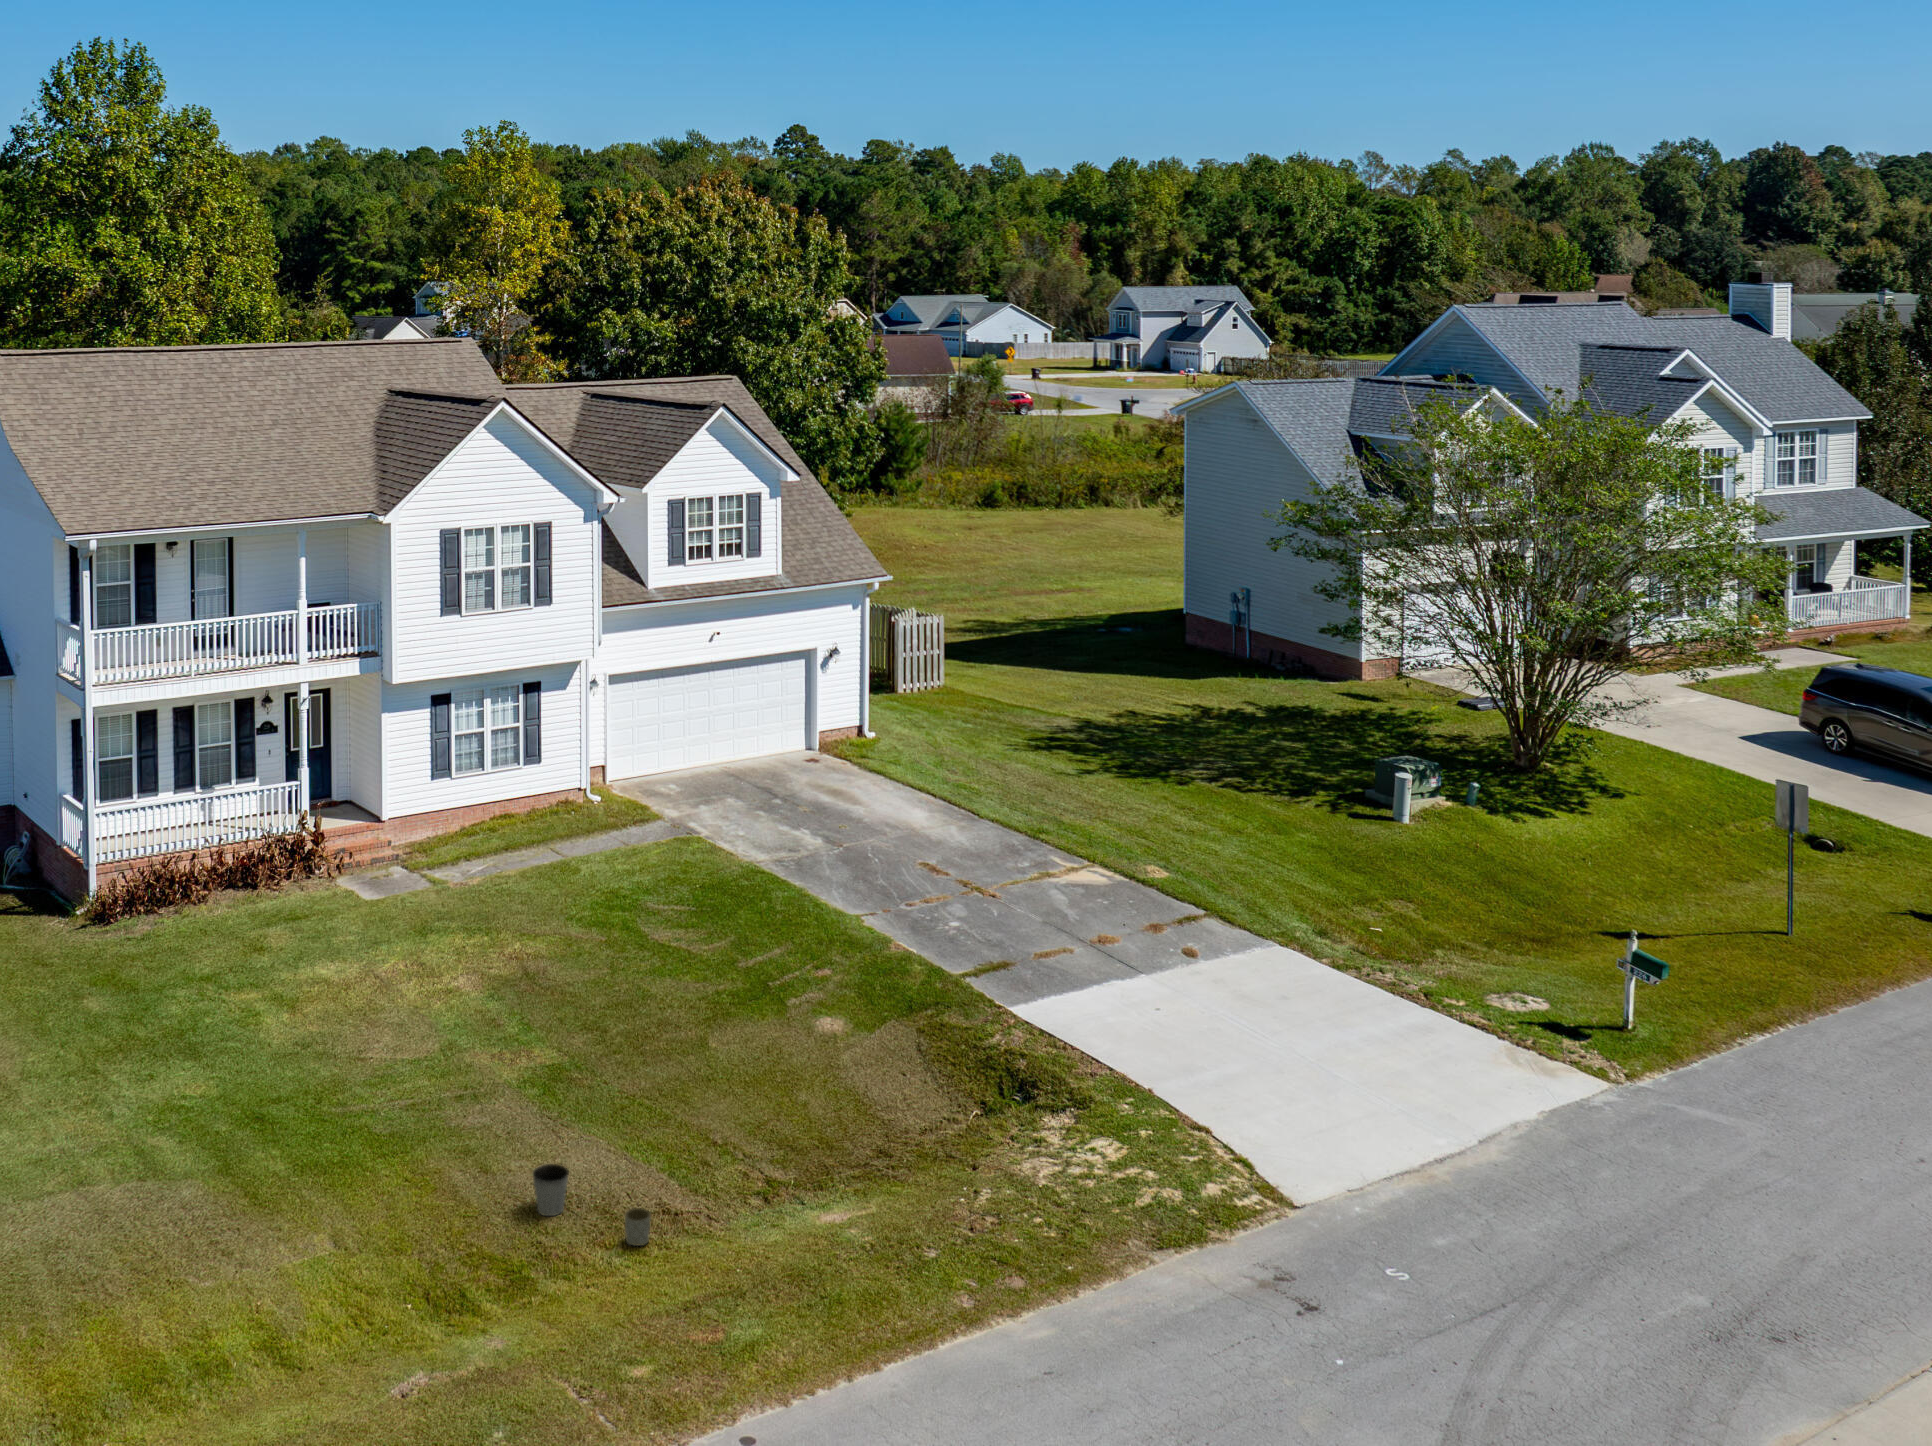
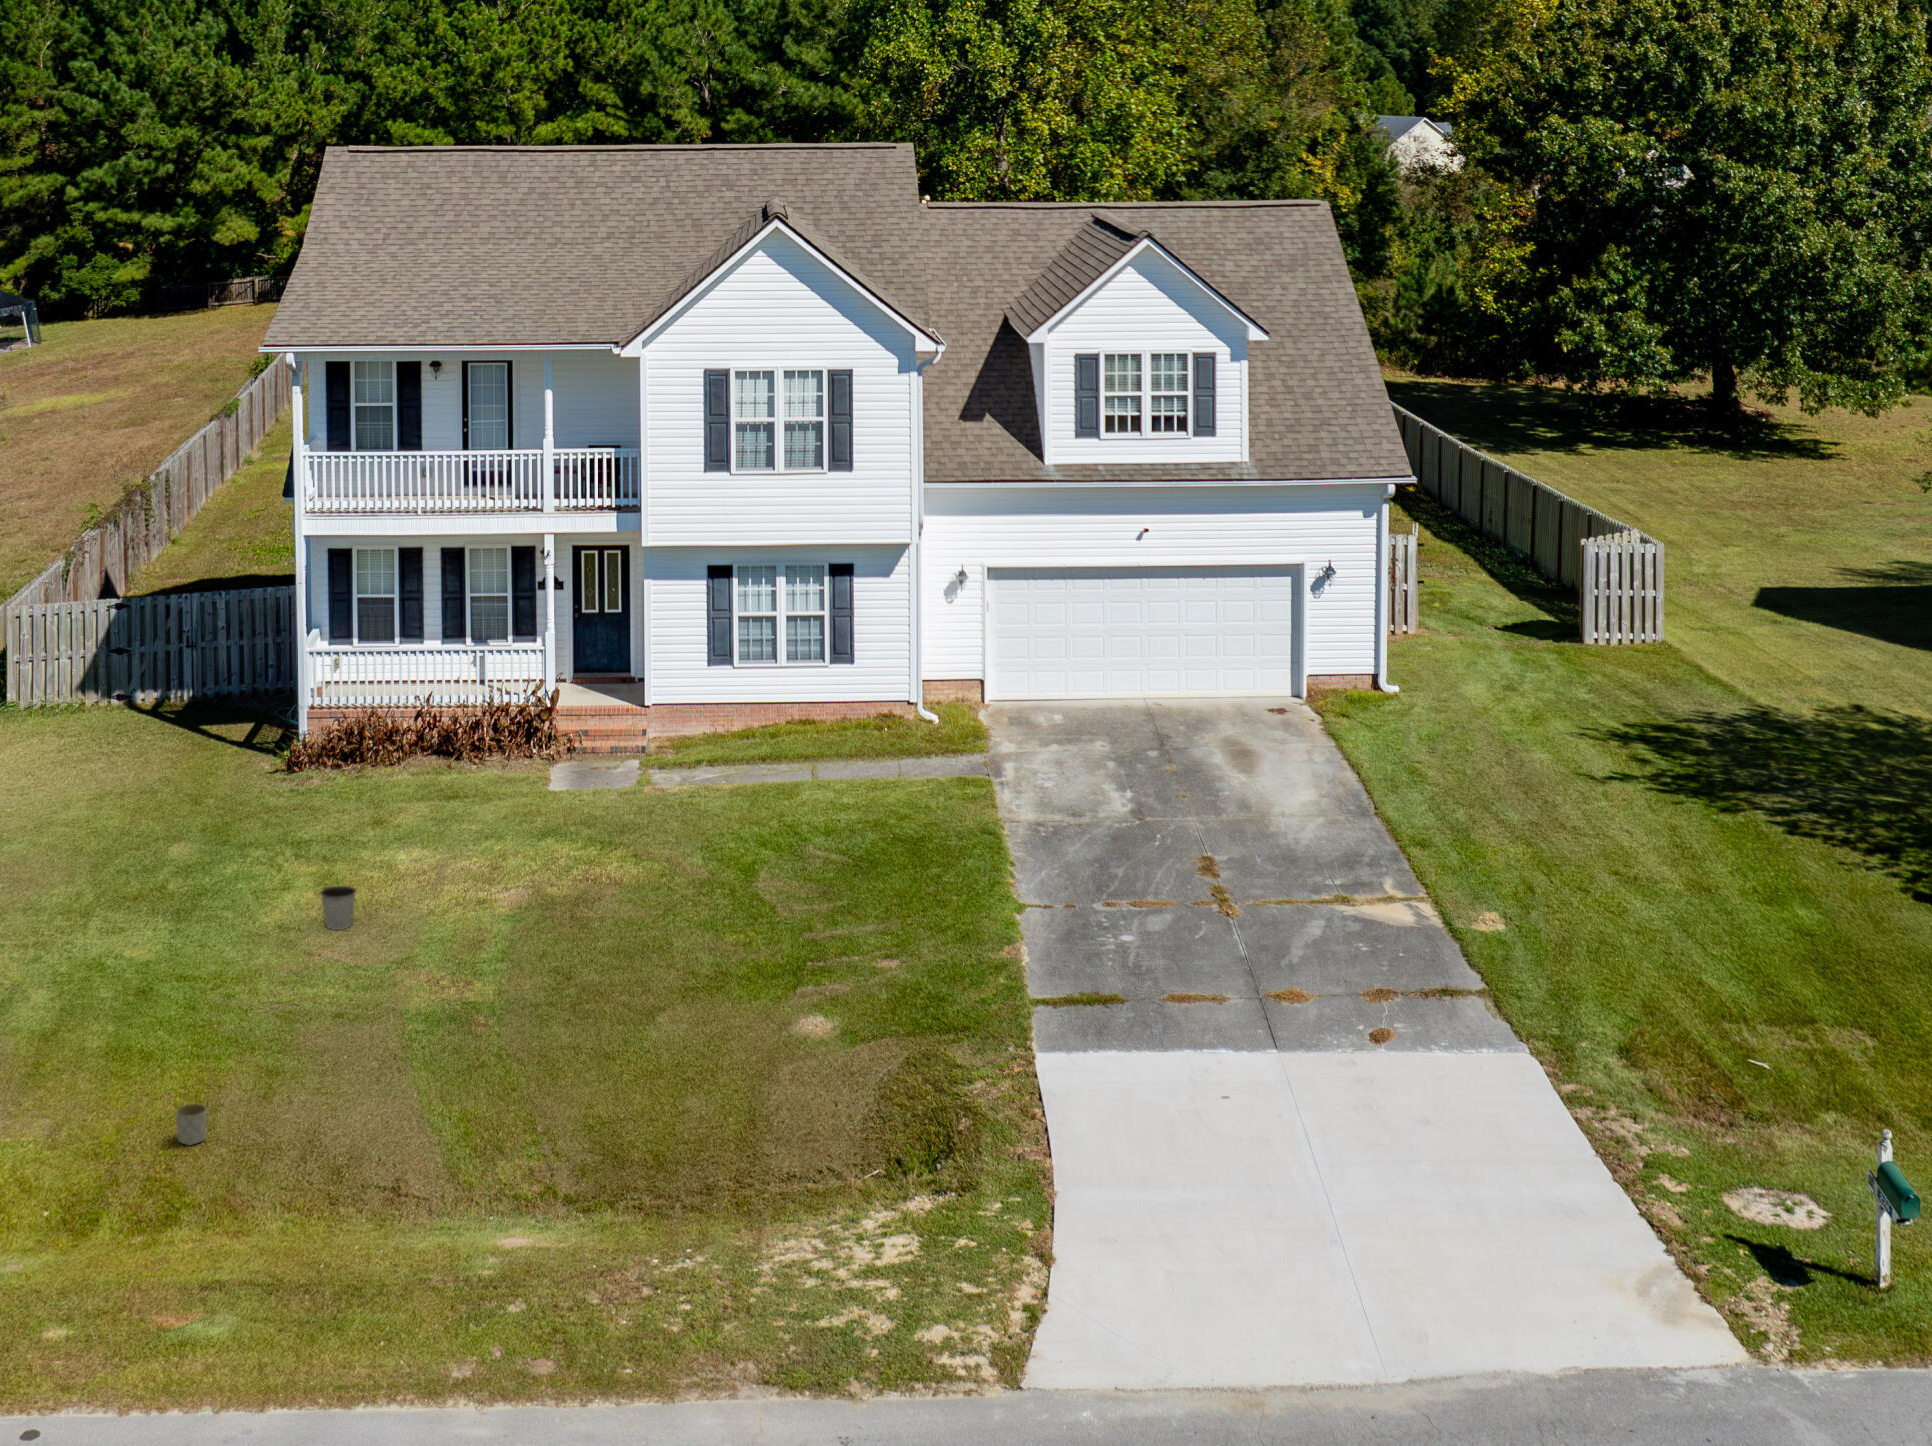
bucket: present [533,1164,569,1216] -> present [320,886,357,930]

